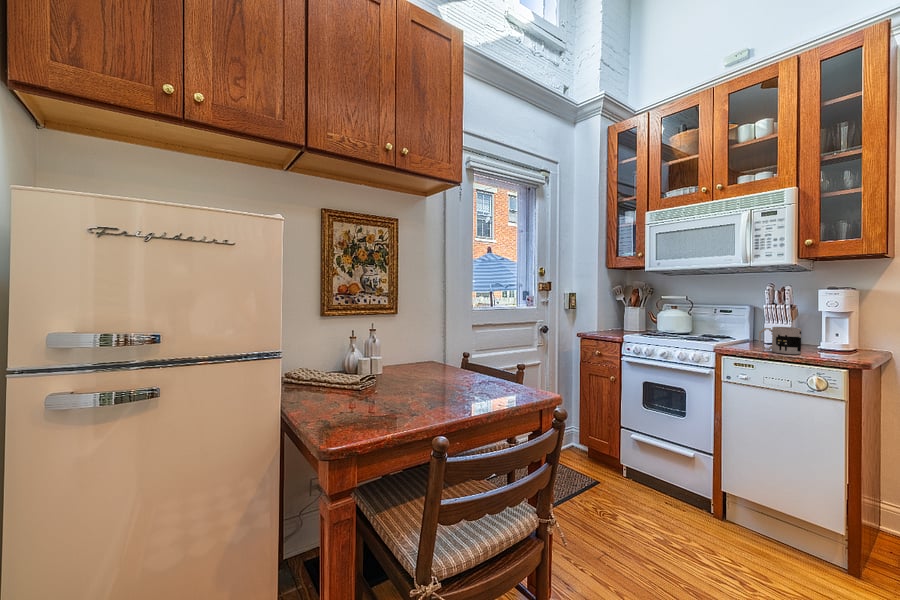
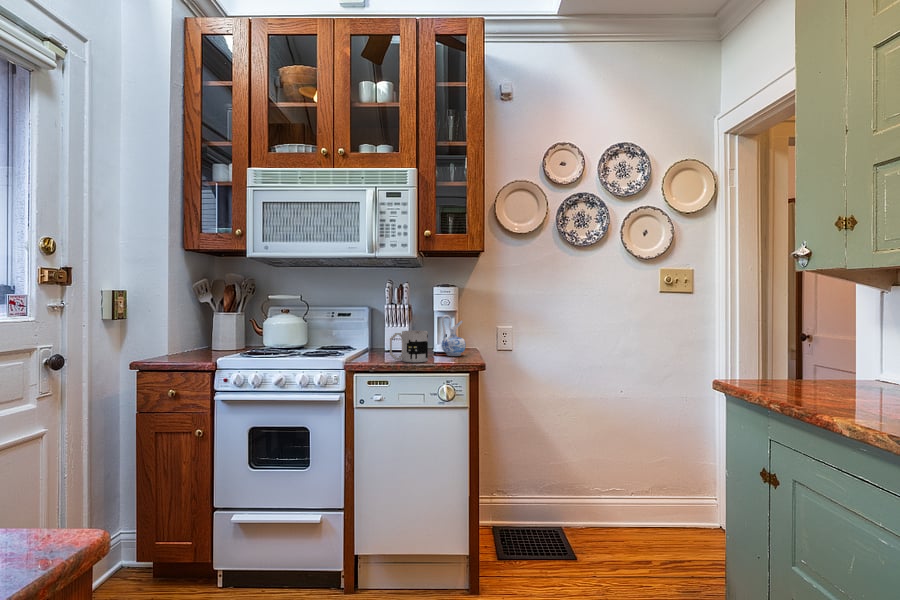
ceramic pitcher: none [825,315,858,354] -> present [441,315,466,356]

